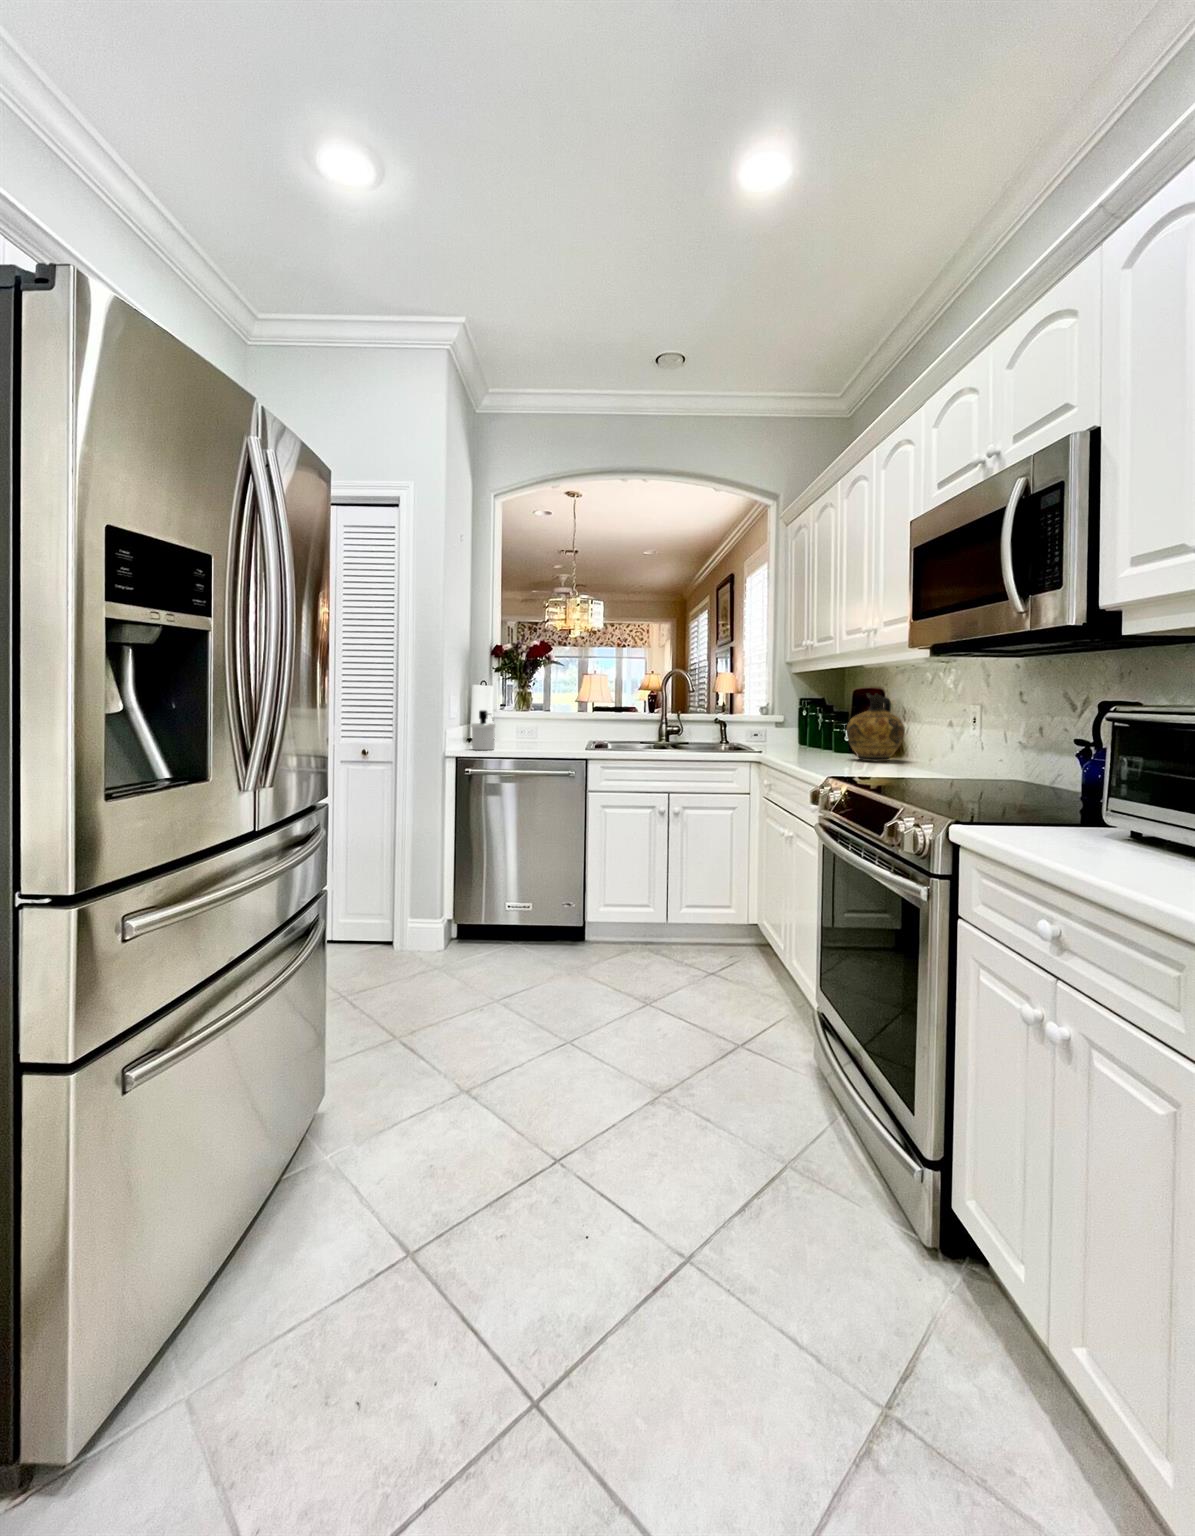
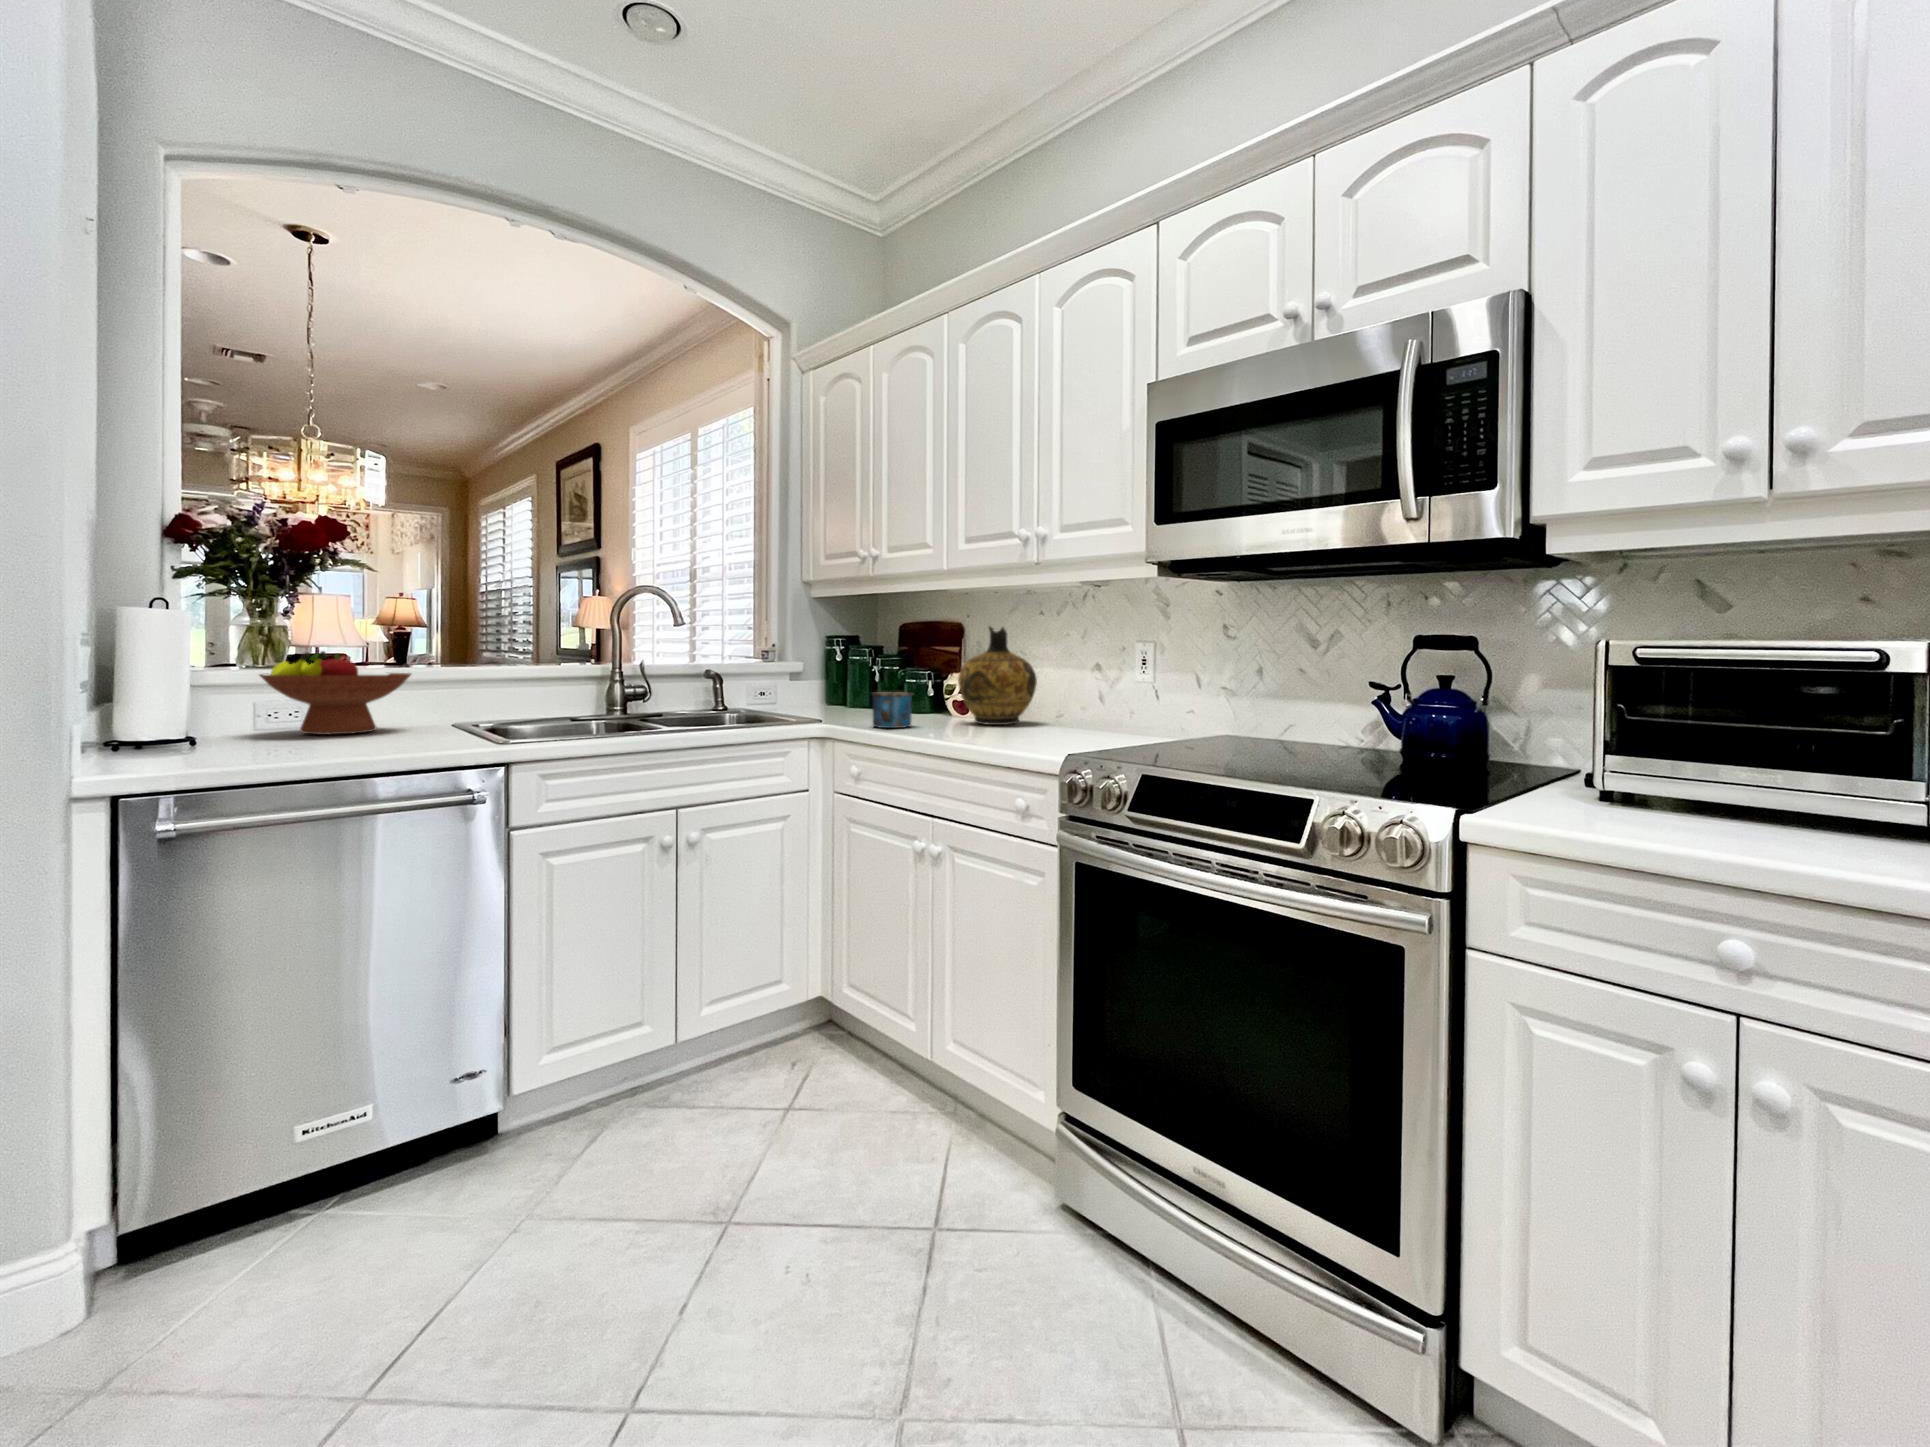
fruit bowl: none [512,707,569,745] -> present [260,651,412,735]
soap dispenser: present [471,710,495,750] -> none [159,659,244,755]
mug: none [783,735,812,759] -> present [872,692,913,728]

